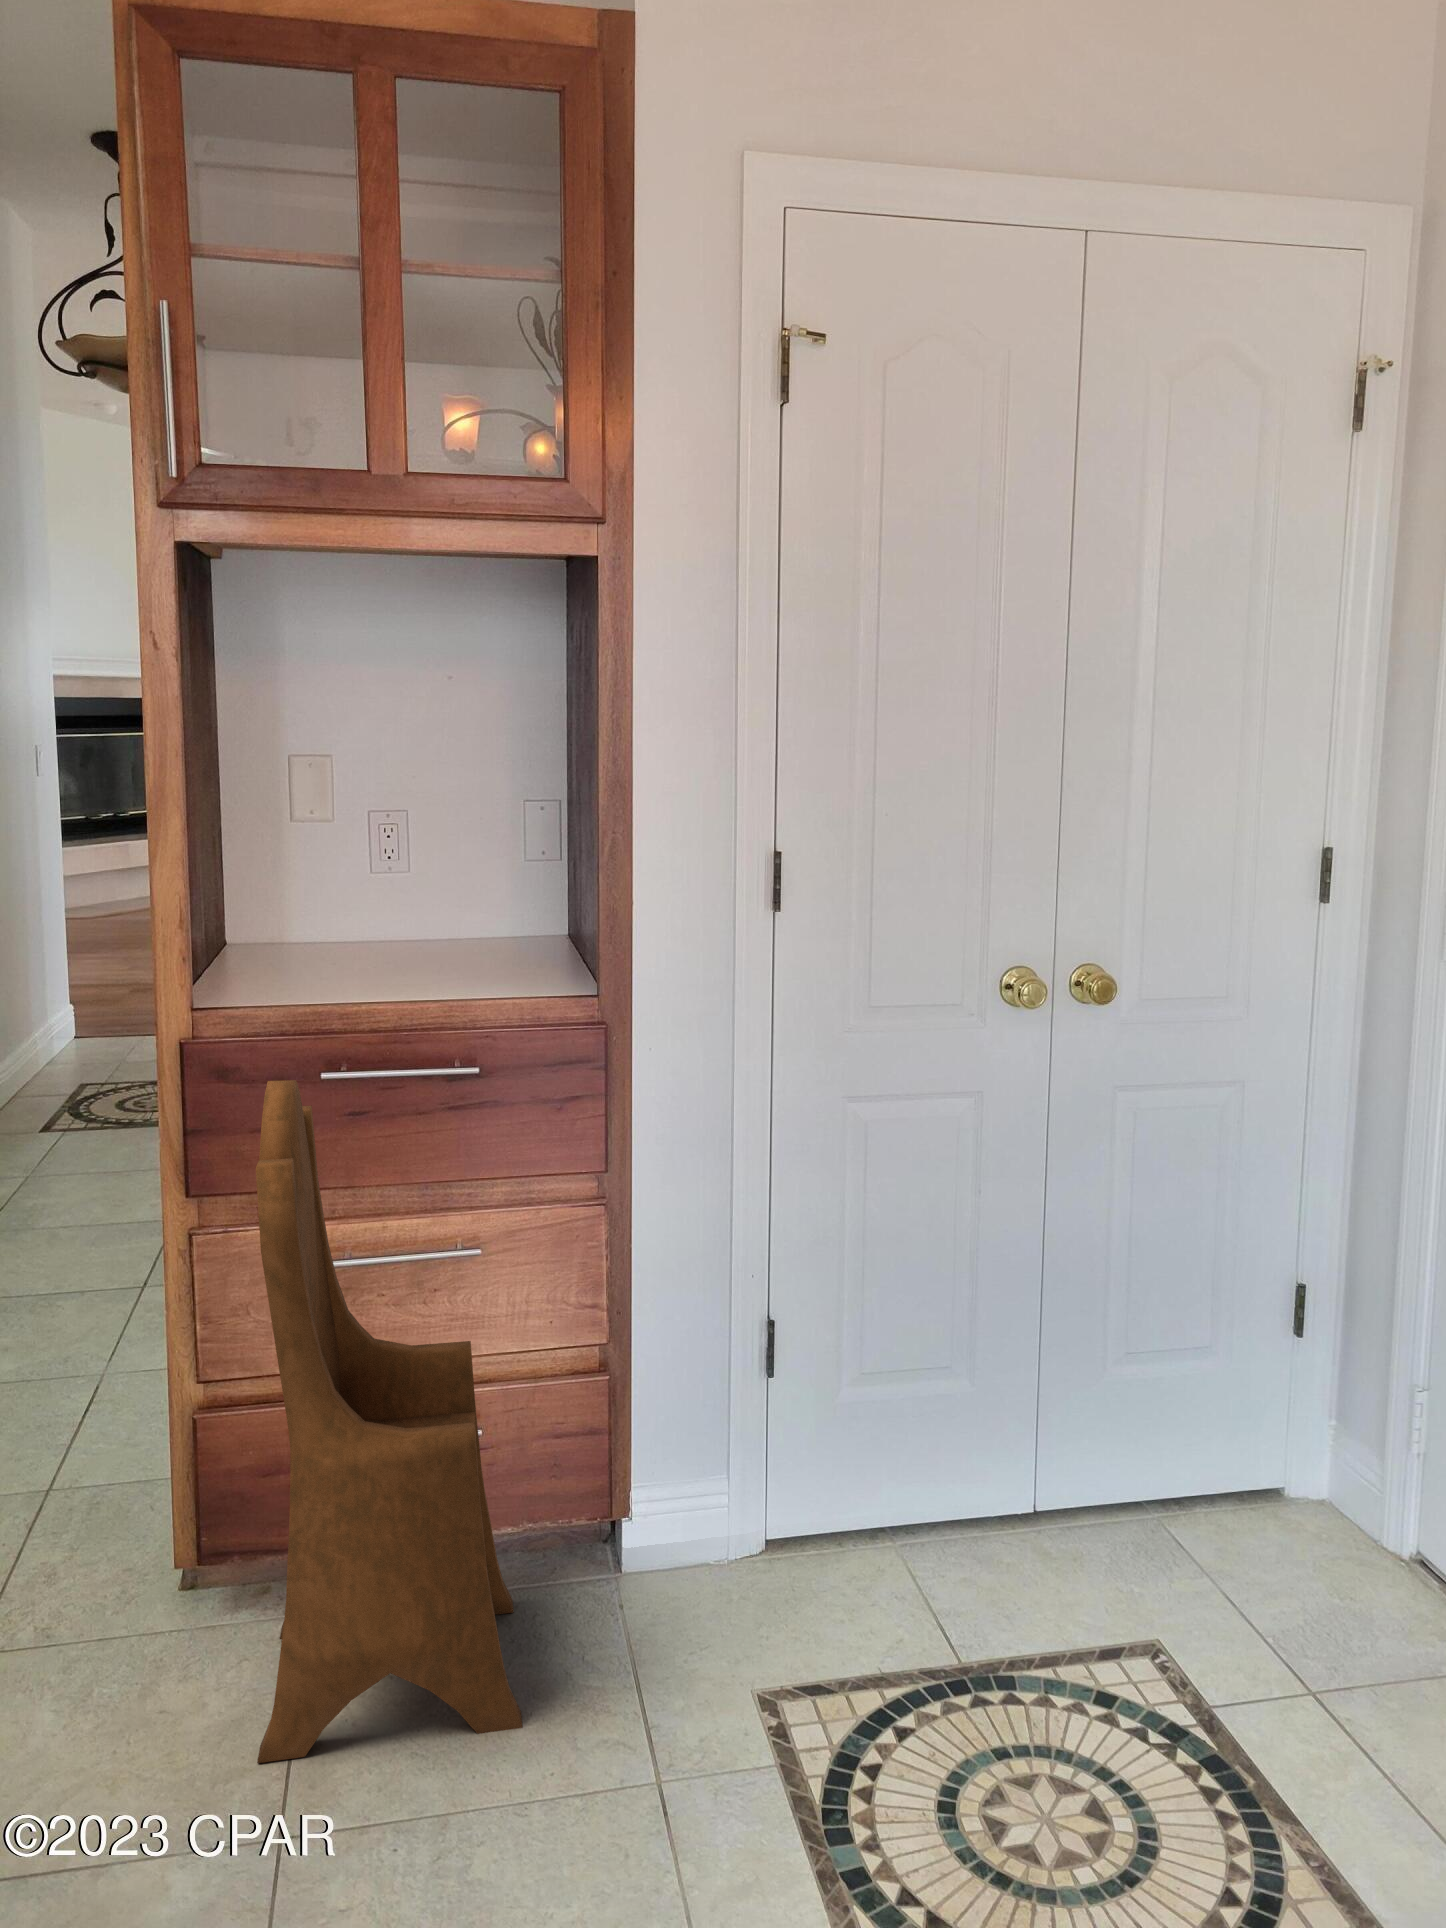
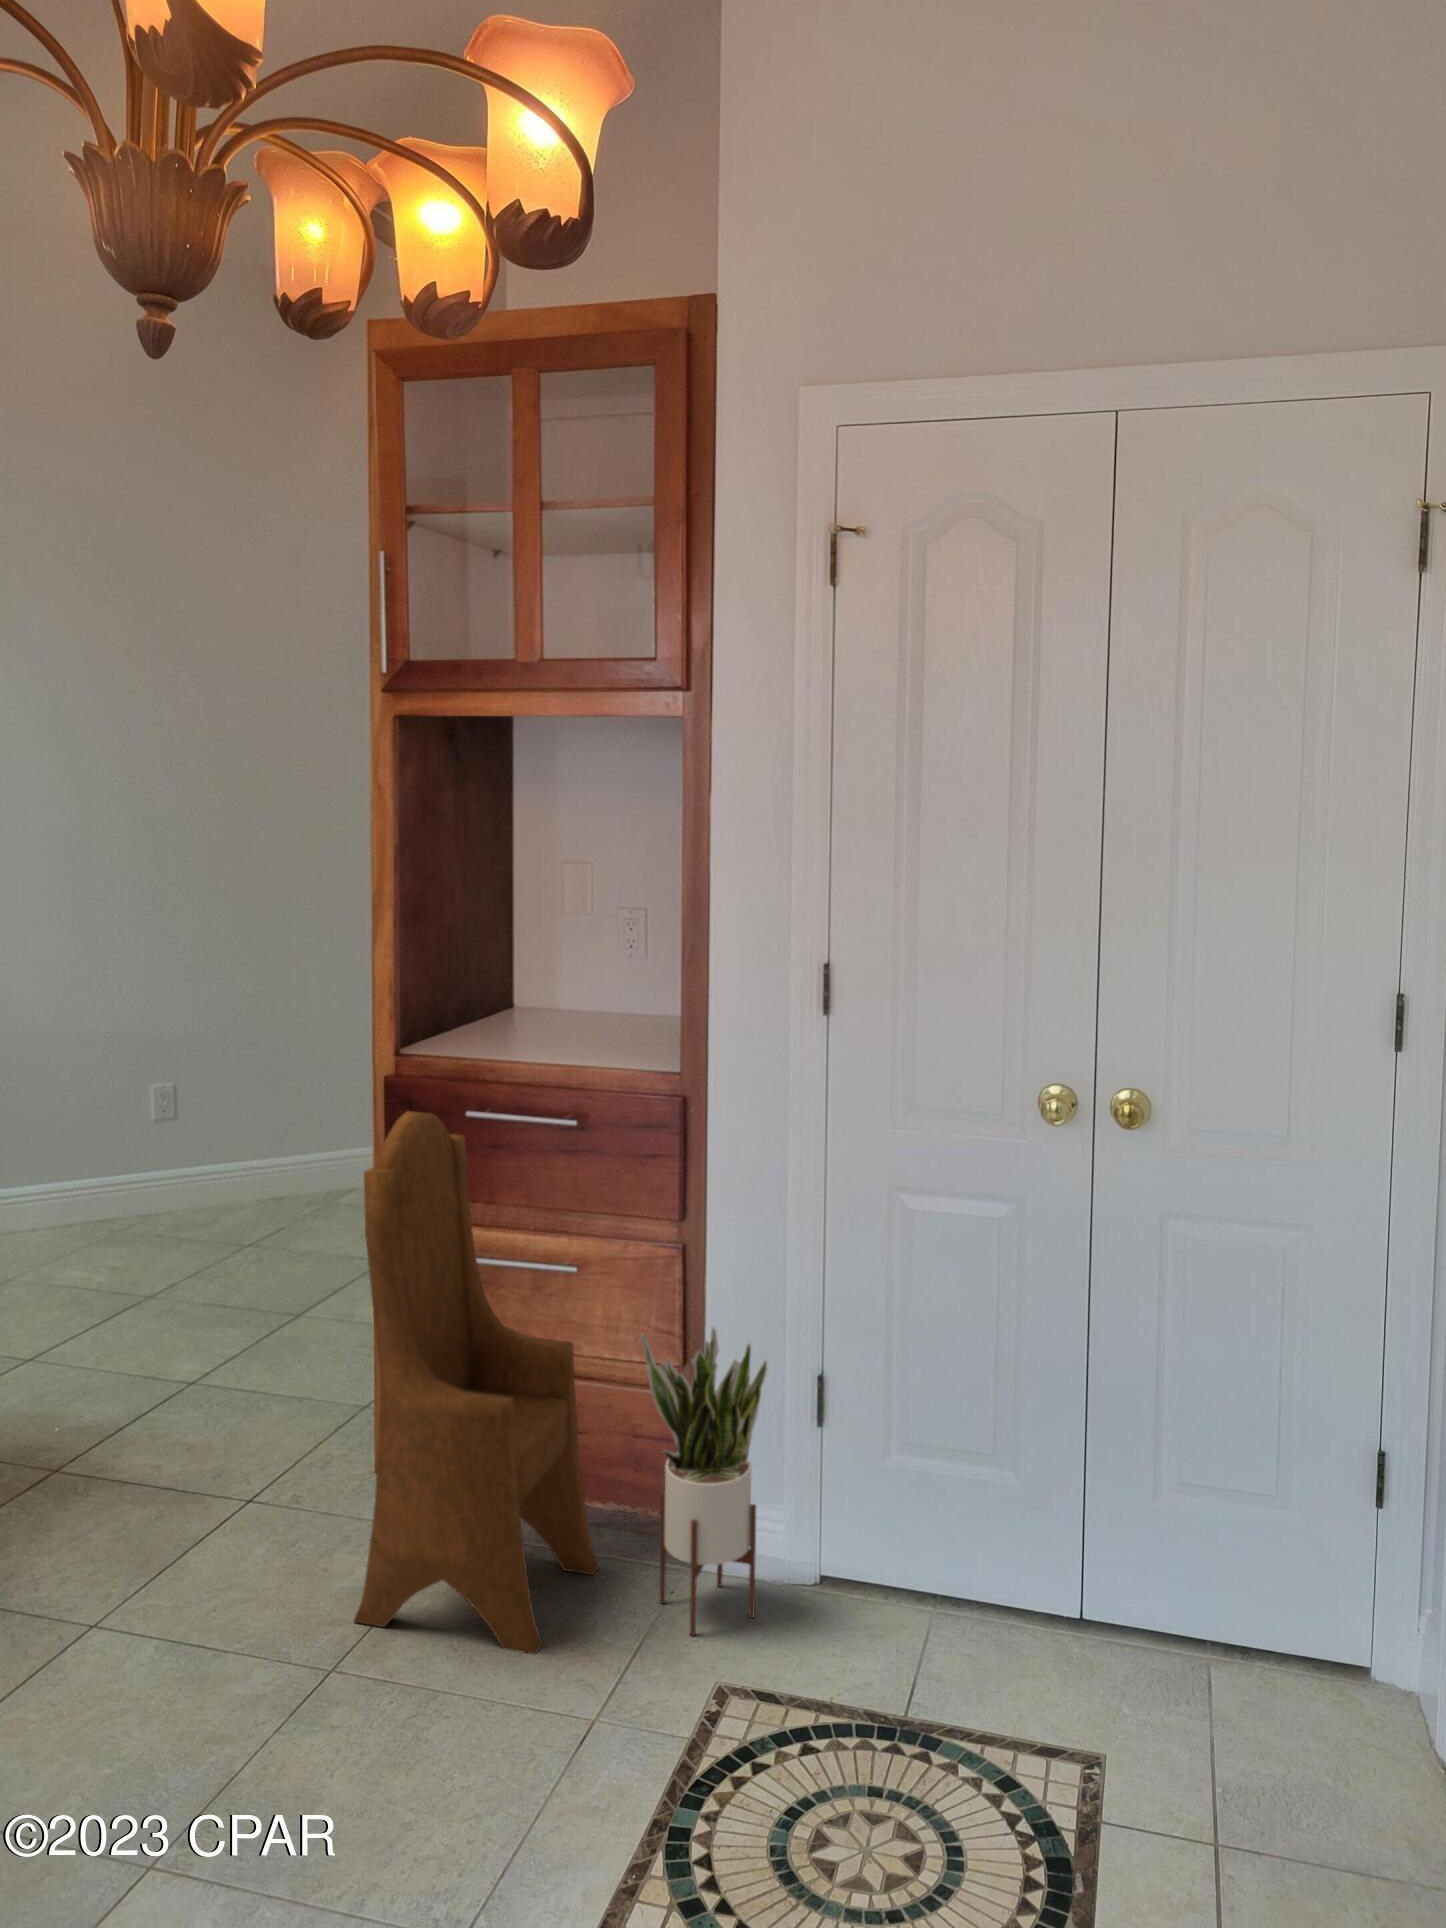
potted plant: none [600,1290,727,1648] -> present [640,1328,767,1636]

